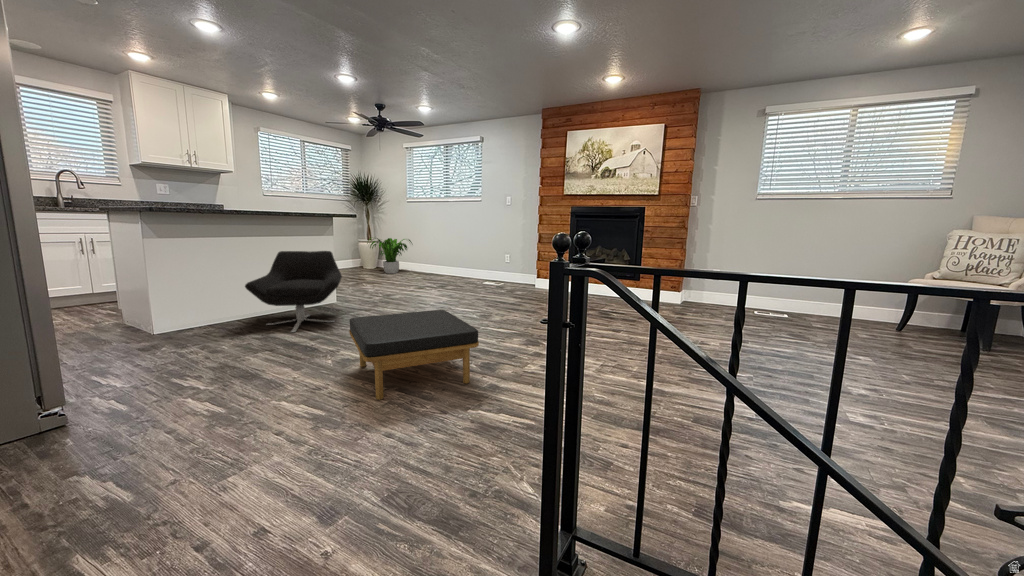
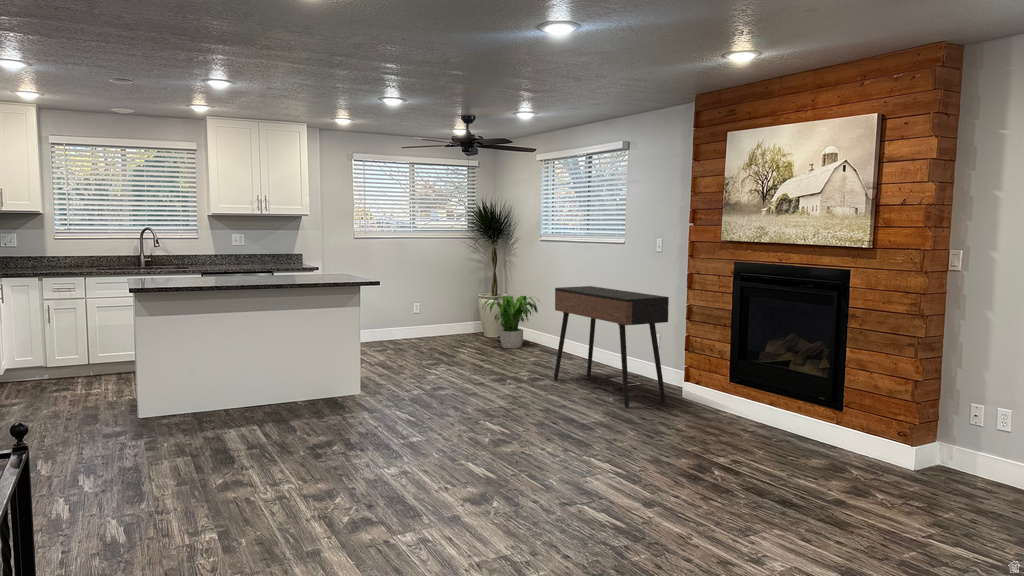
console table: none [450,226,532,293] -> present [554,286,669,407]
lounge chair: present [245,251,342,332] -> none [222,327,345,434]
ottoman: present [349,310,479,400] -> none [174,435,354,548]

